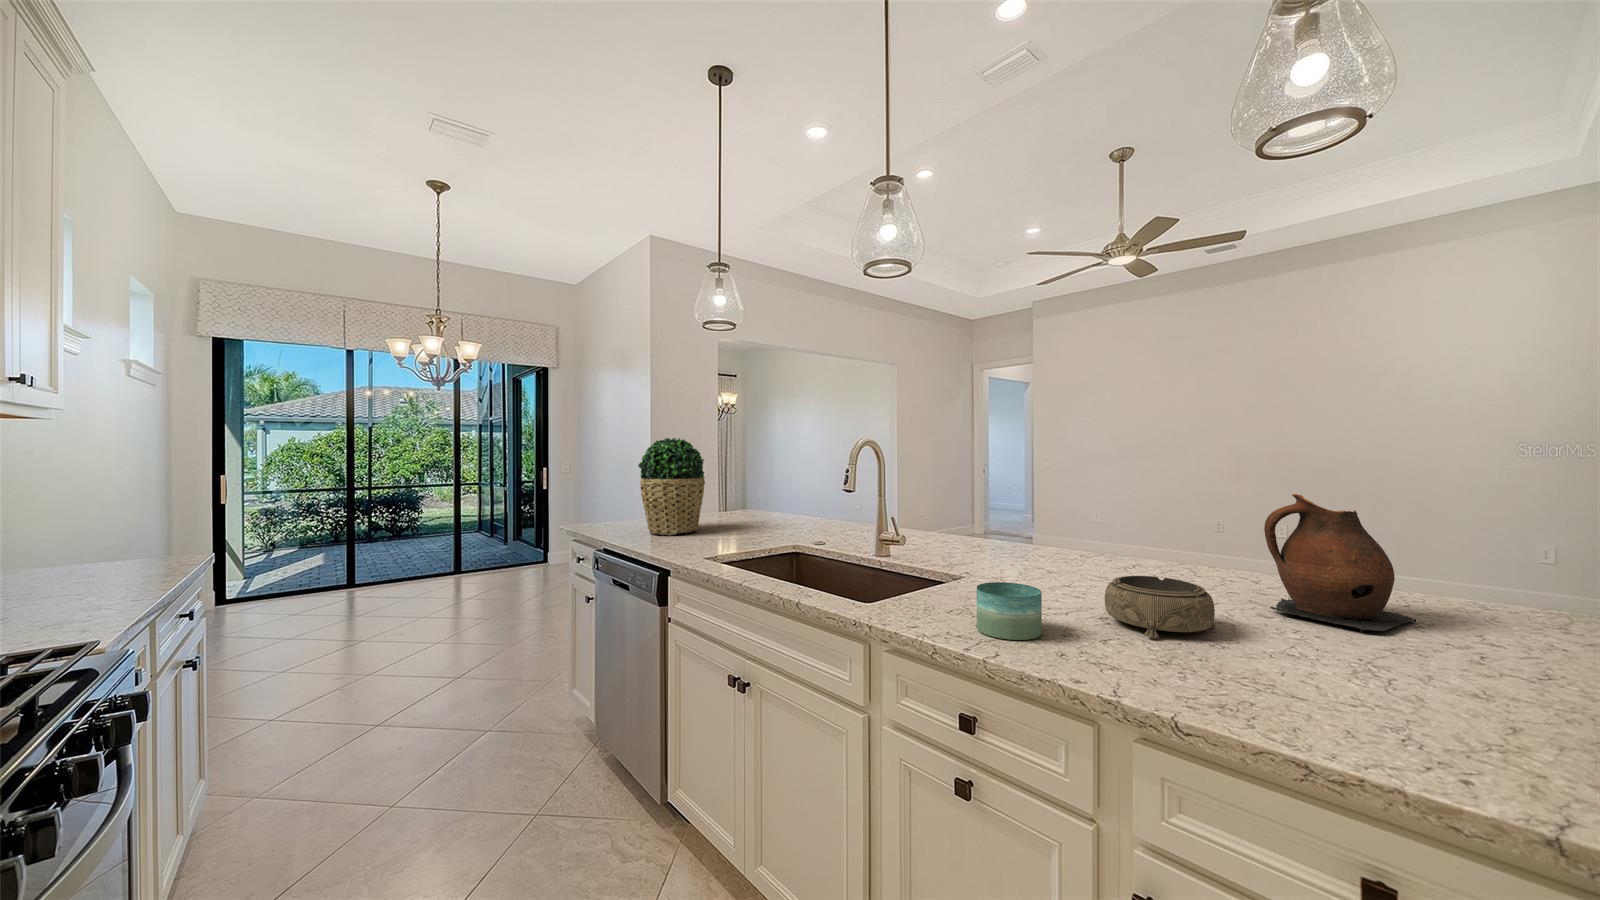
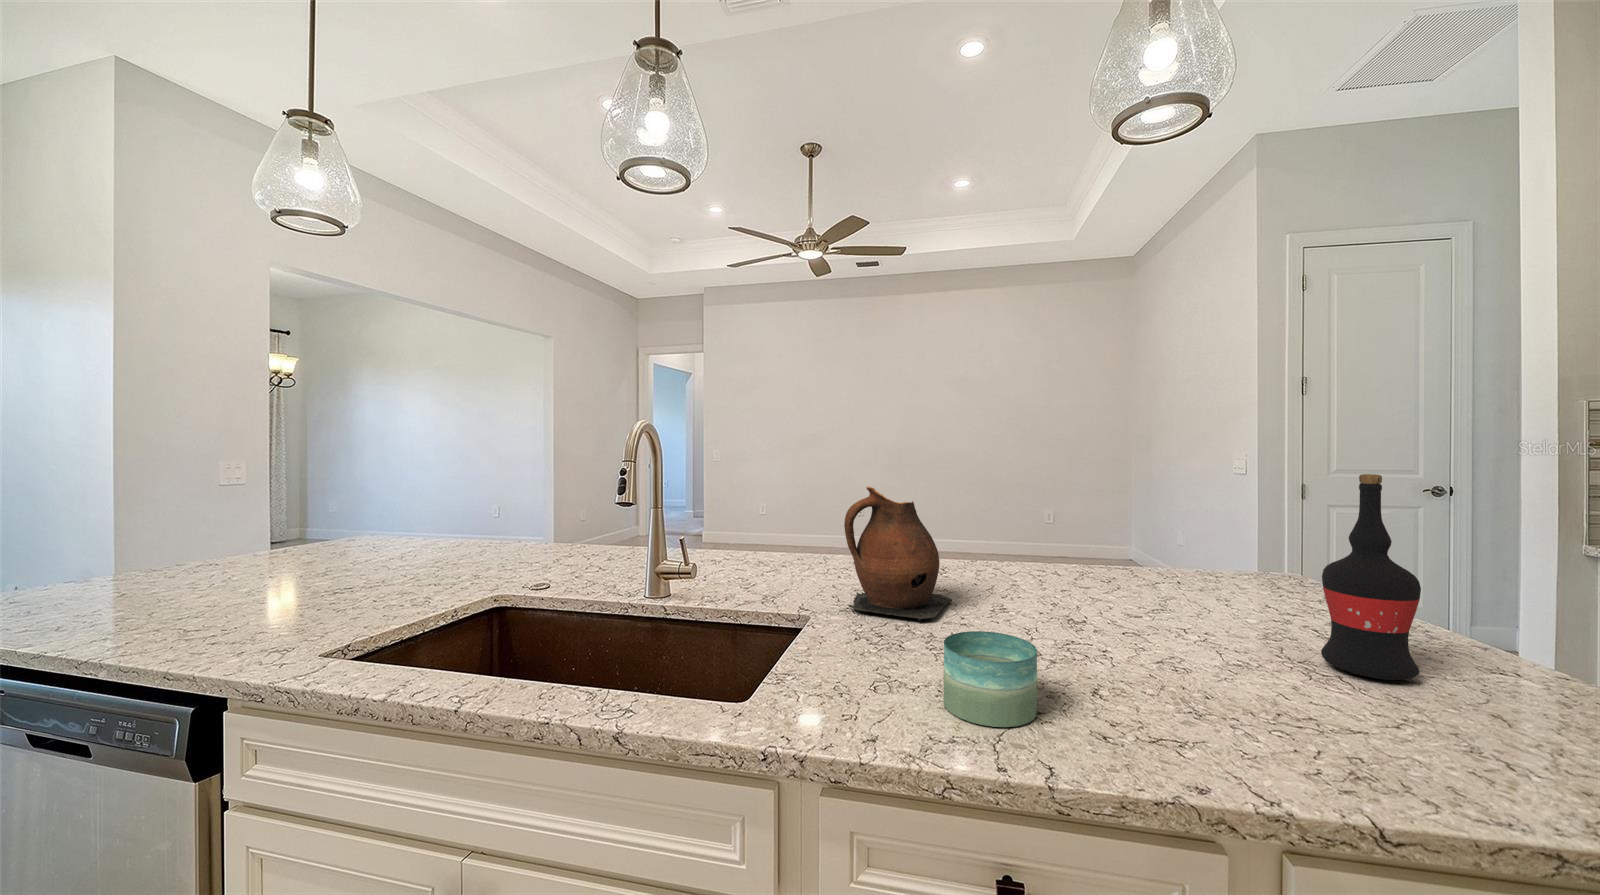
potted plant: present [638,438,705,535] -> none [97,412,286,612]
wine bottle: none [1400,483,1506,693] -> present [1321,474,1421,680]
ceramic pitcher: present [1264,494,1416,632] -> present [844,487,952,621]
decorative bowl: present [1105,576,1216,638] -> none [1024,592,1158,676]

